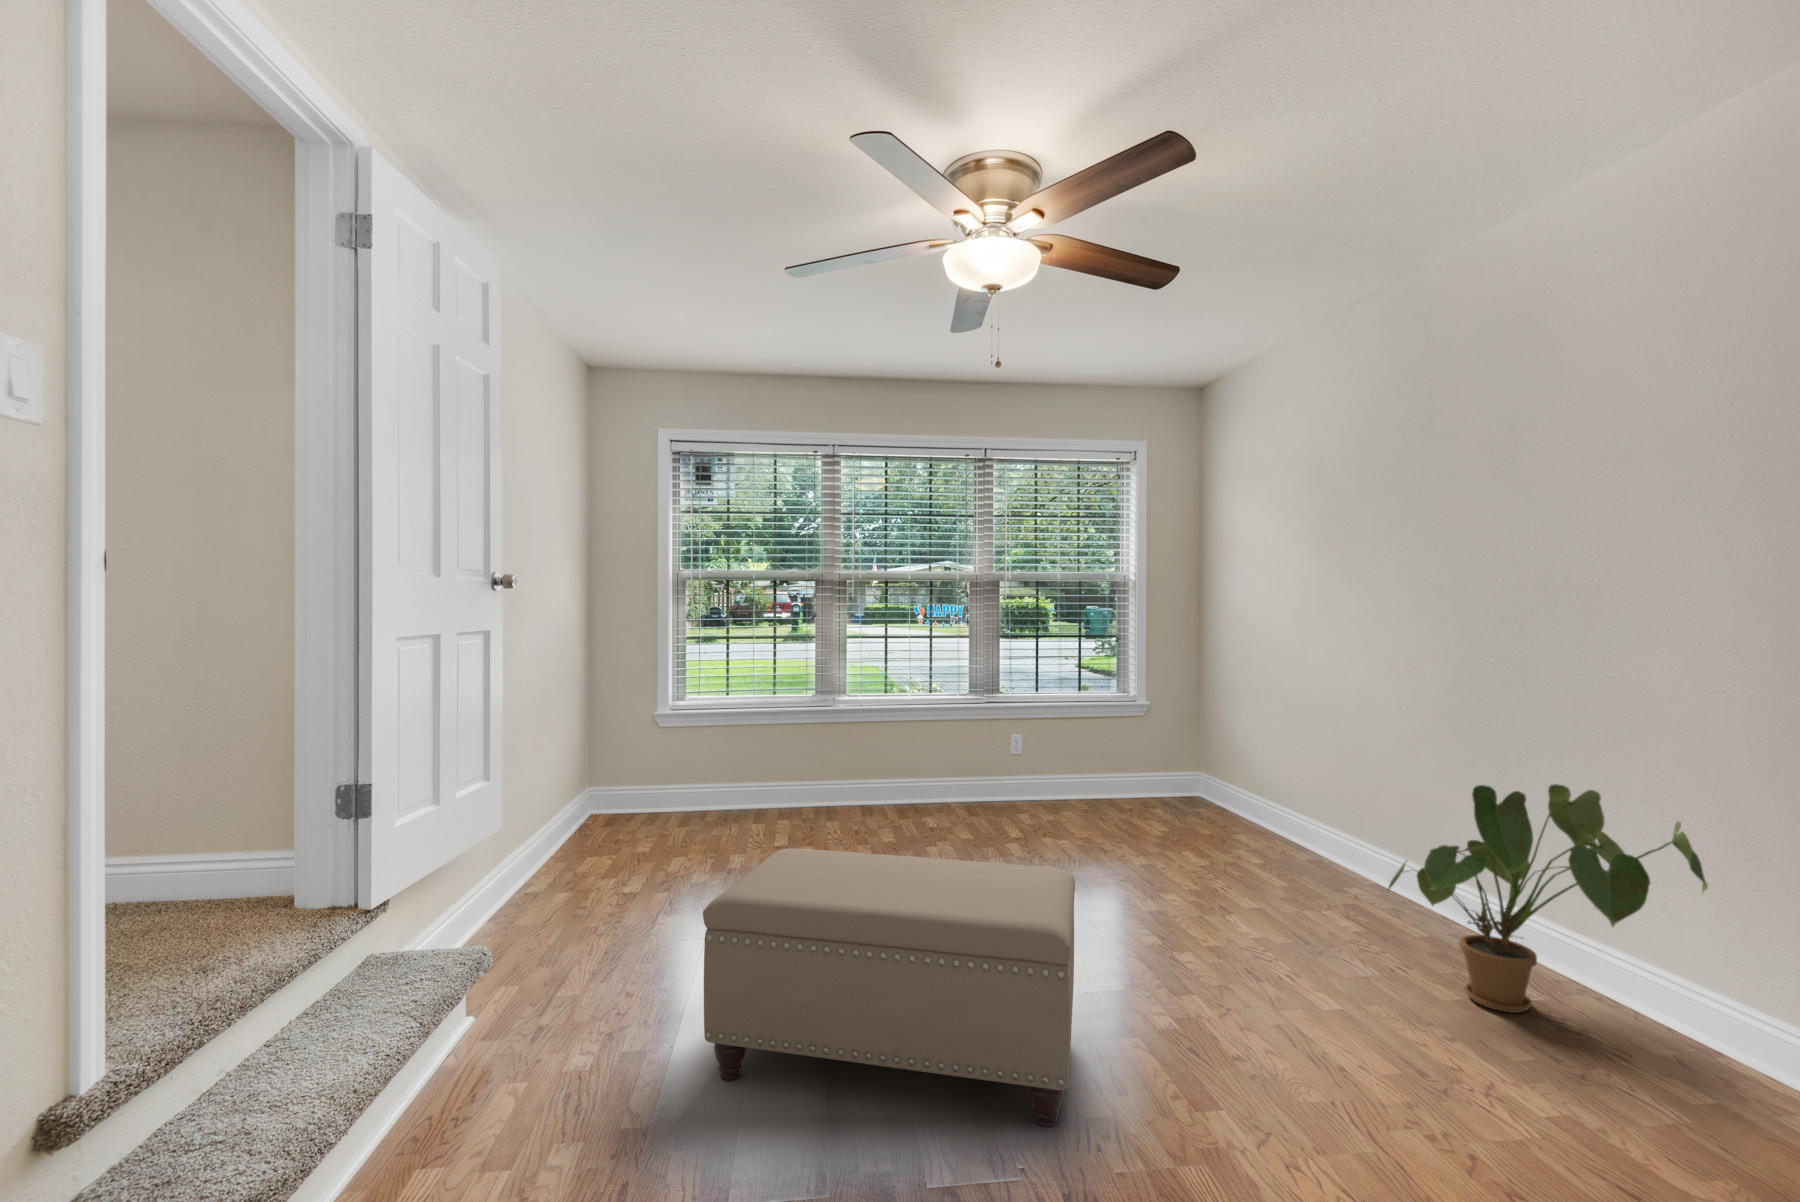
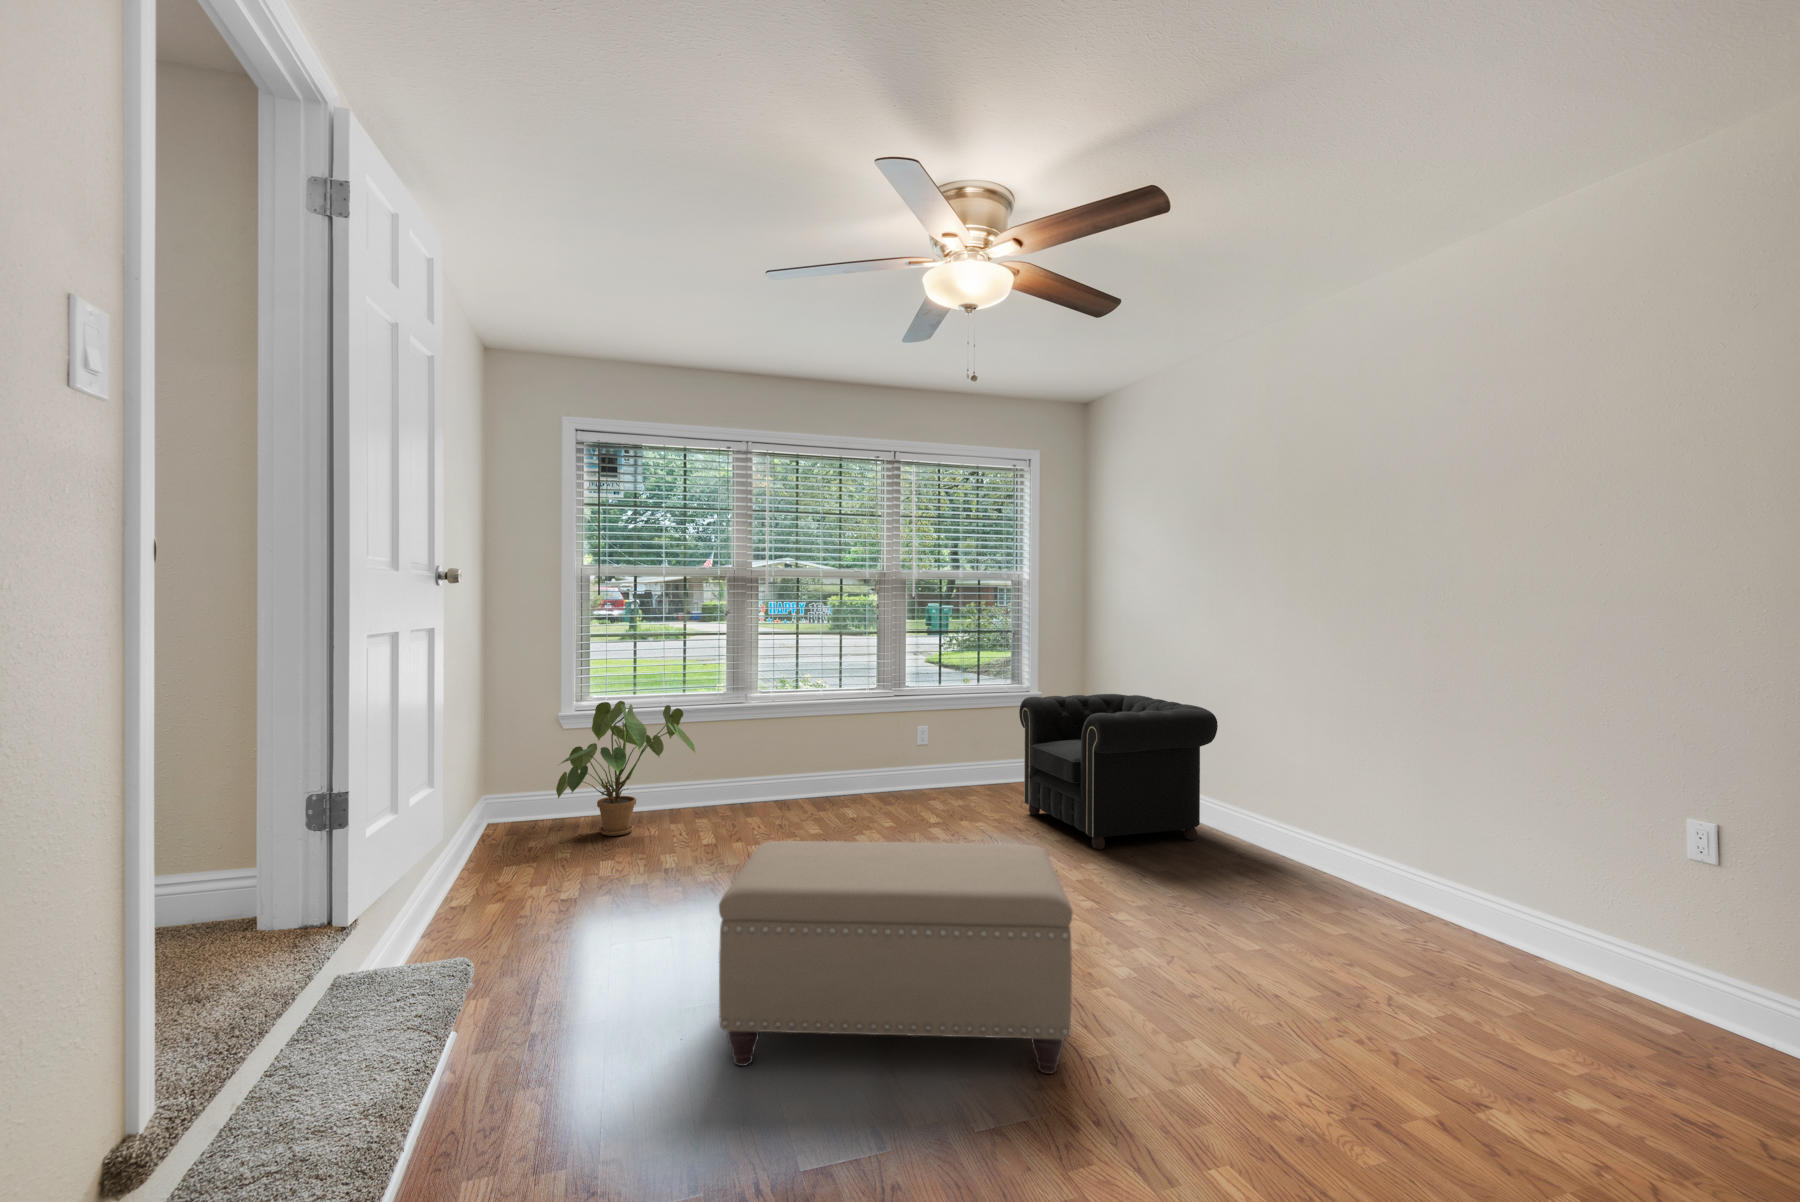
armchair: none [1110,705,1327,873] -> present [1019,694,1218,849]
house plant: present [1388,784,1708,1013] -> present [556,701,696,836]

